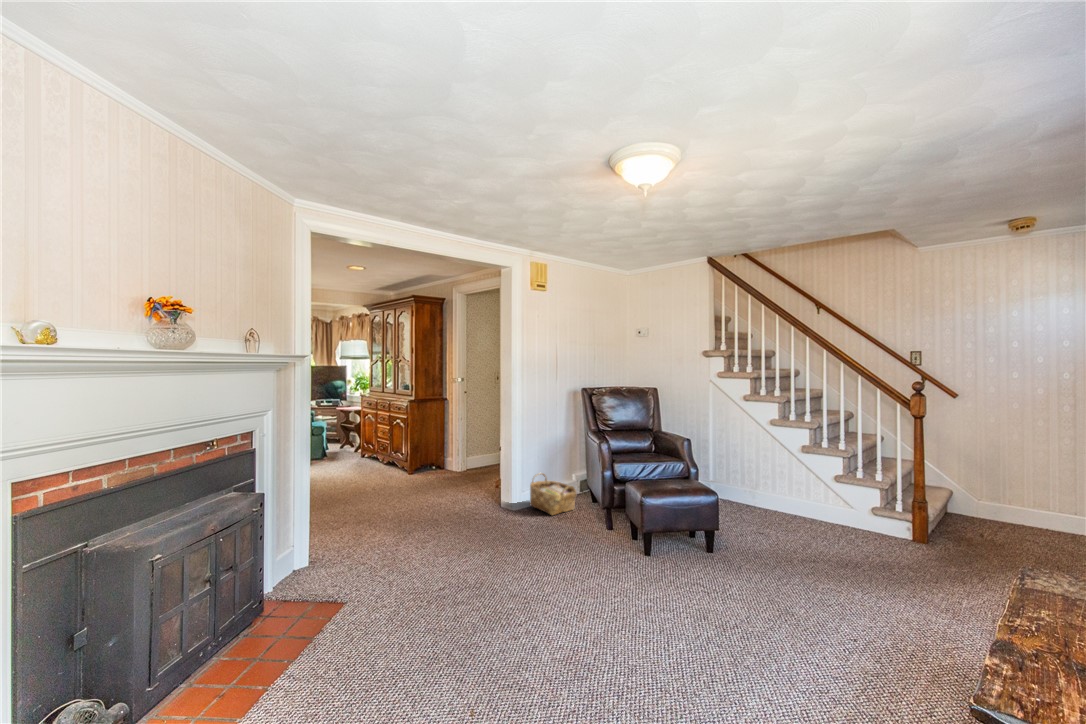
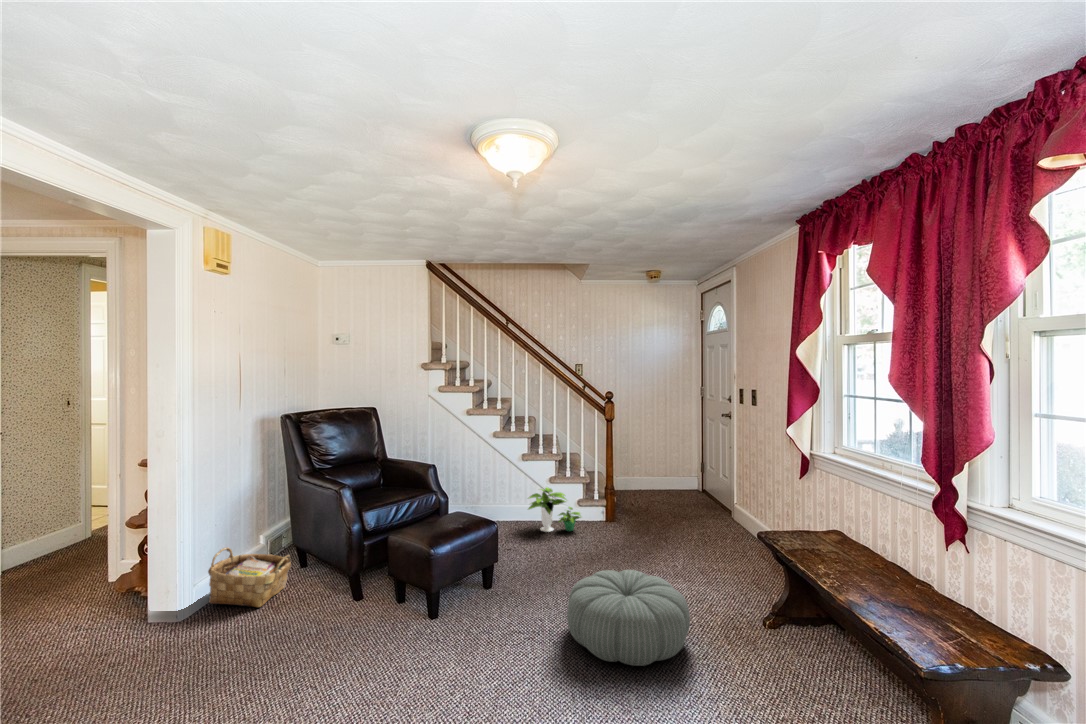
potted plant: none [798,484,868,537] -> present [528,487,581,532]
pouf: none [733,558,881,660] -> present [567,570,690,666]

